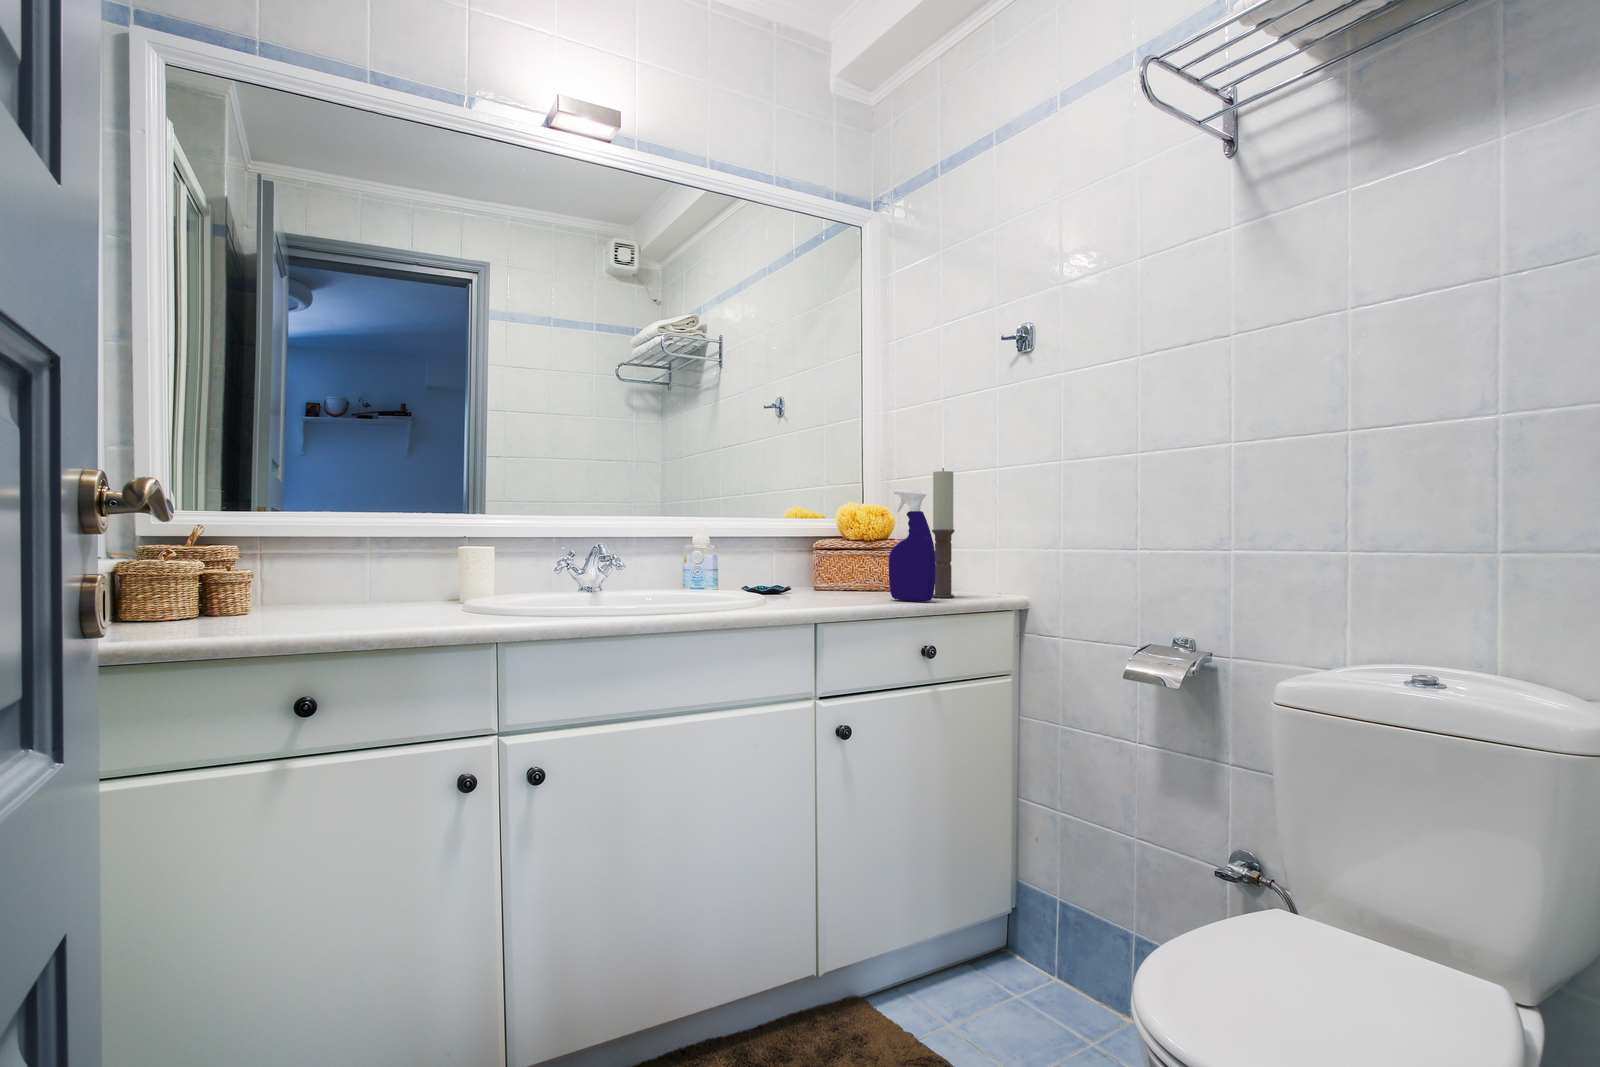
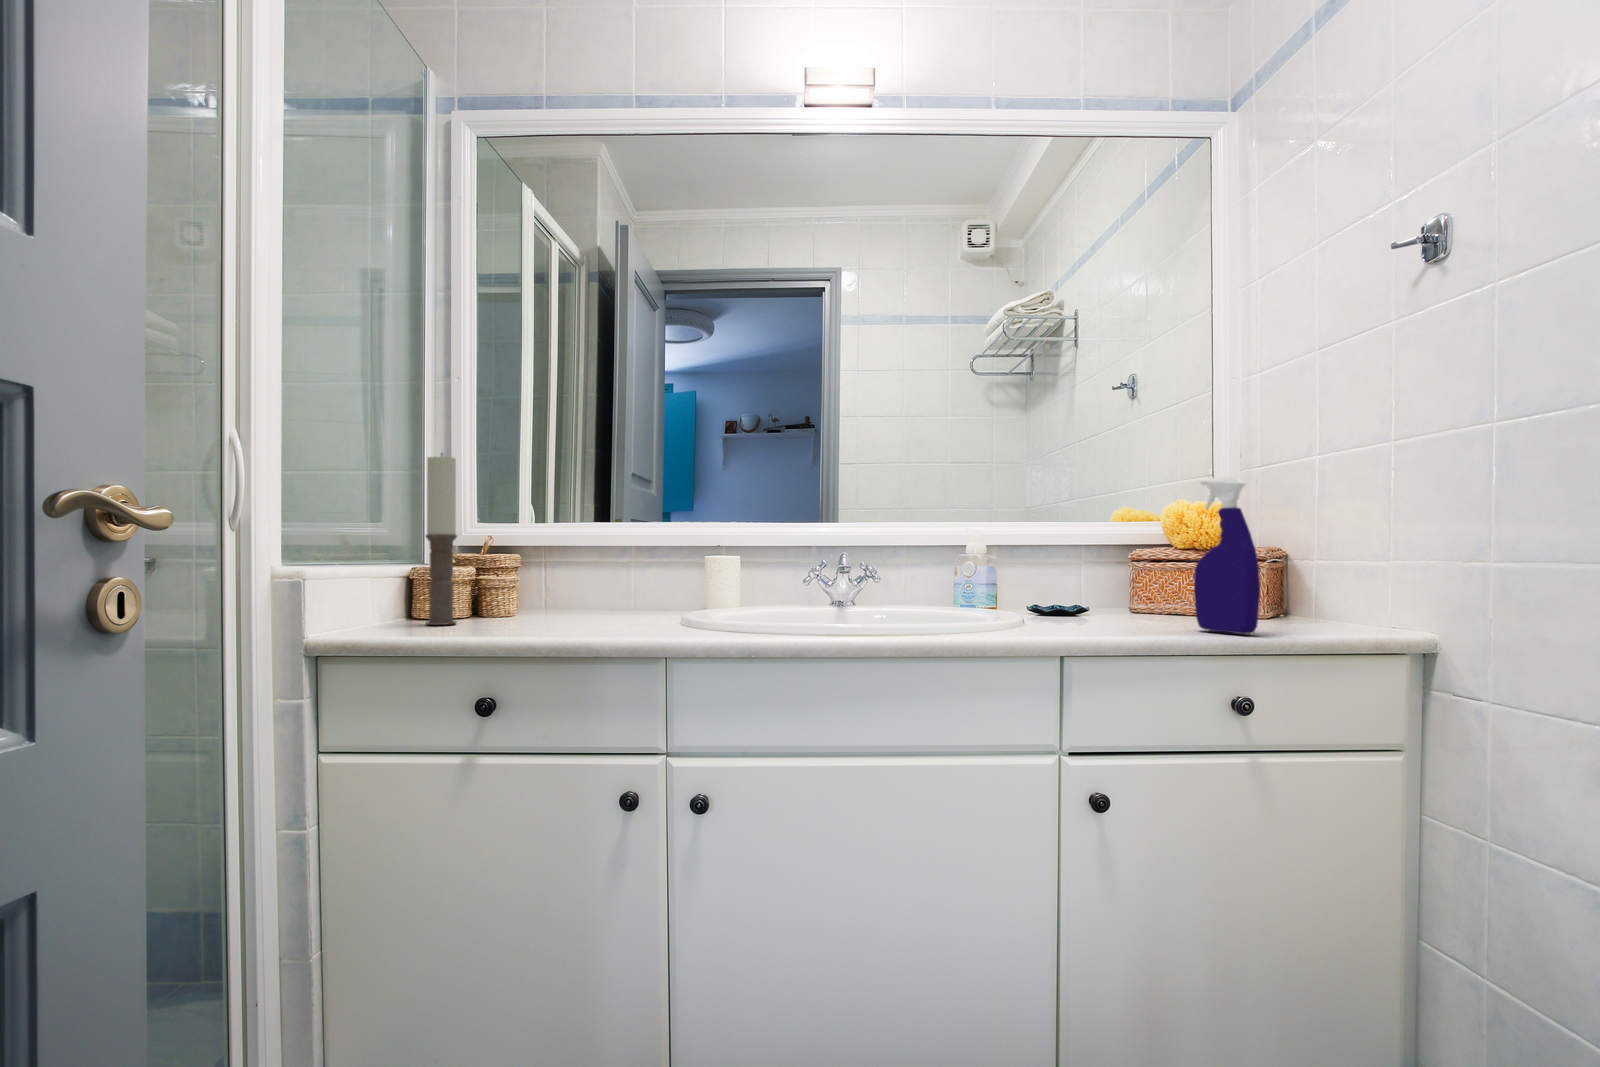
candle: present [932,468,955,597] -> present [426,454,457,625]

